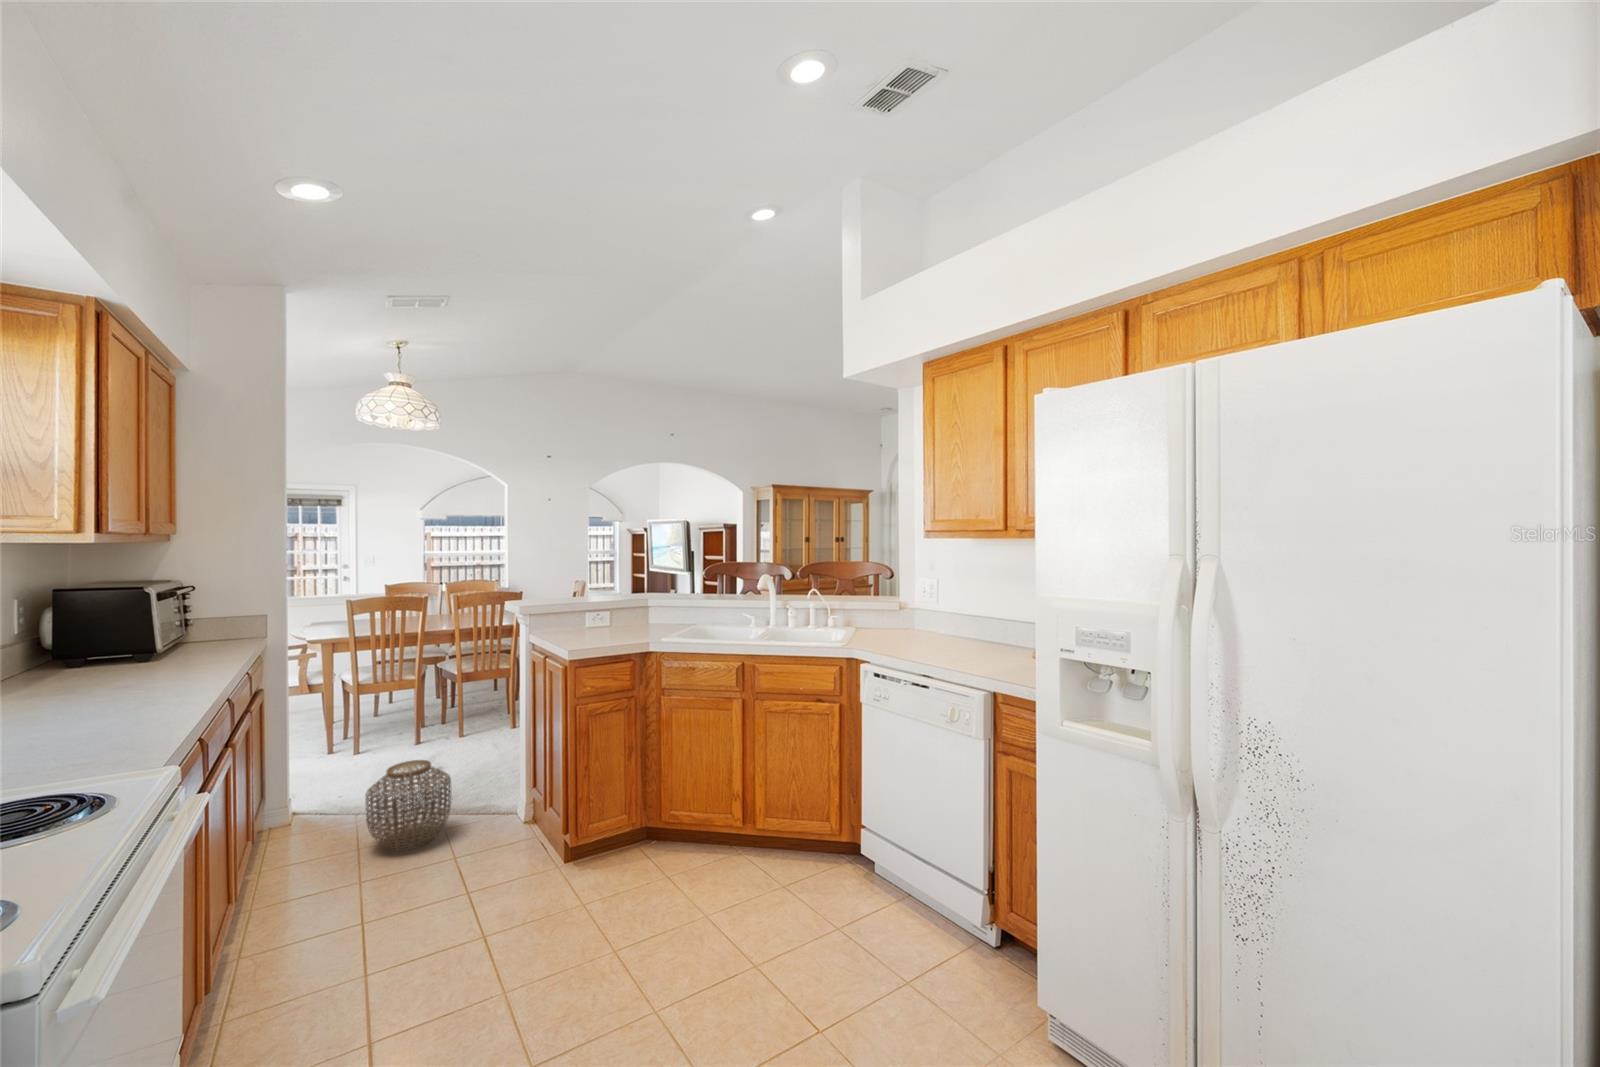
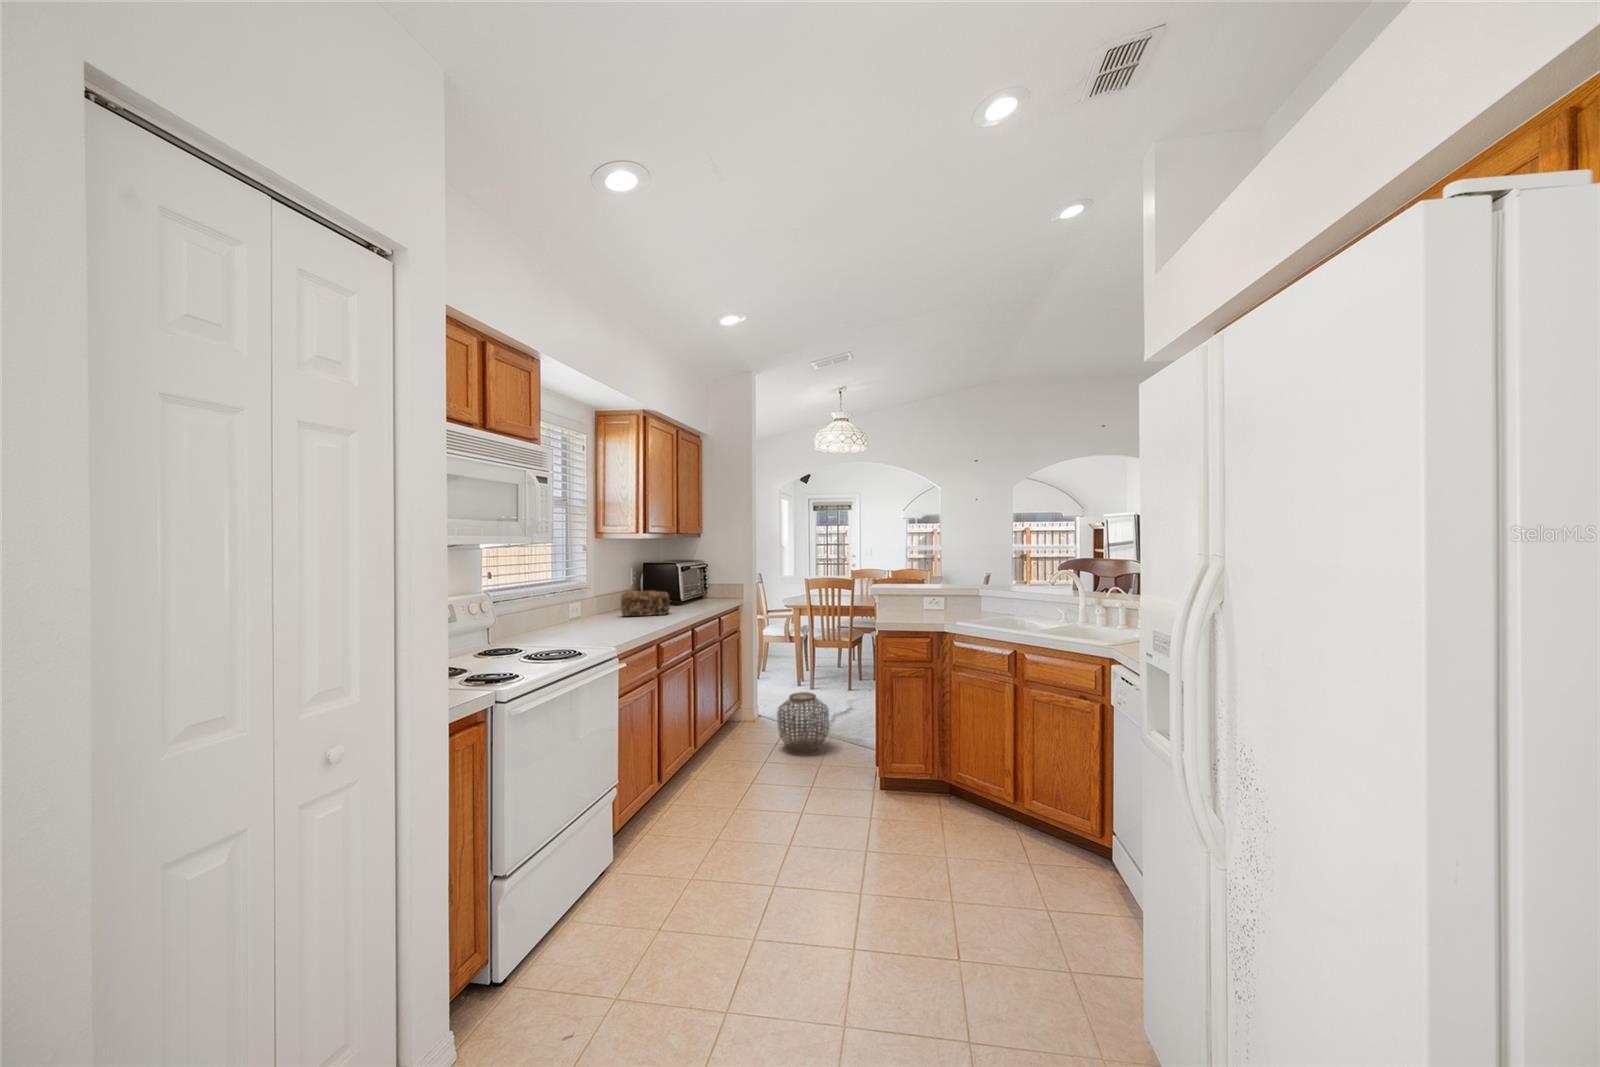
bread loaf: none [29,640,158,698] -> present [621,591,670,616]

